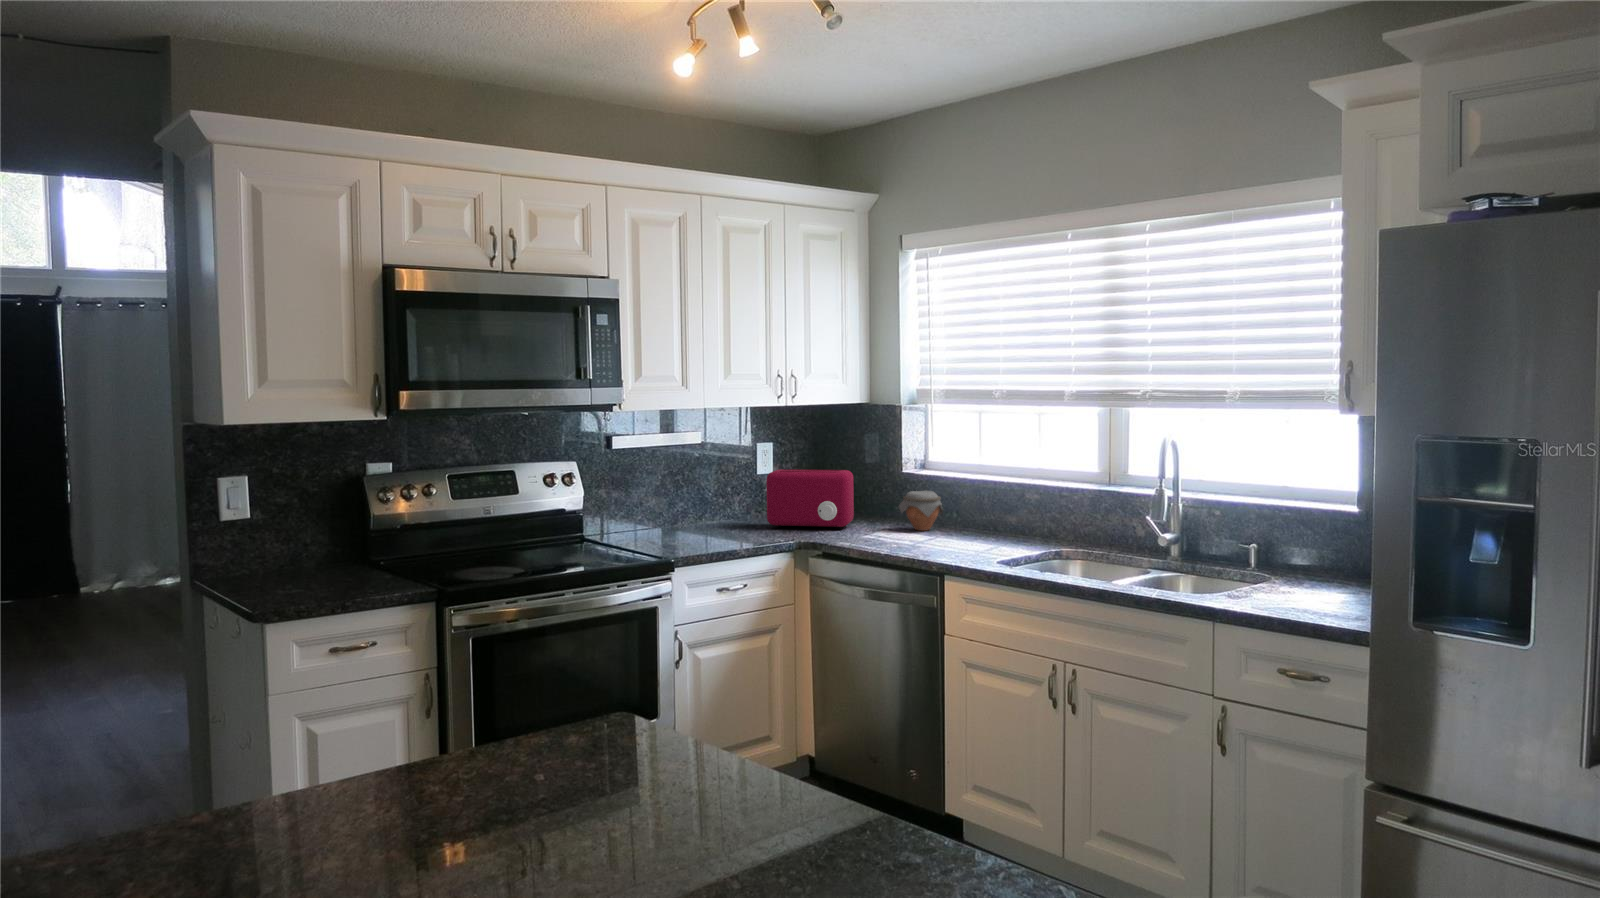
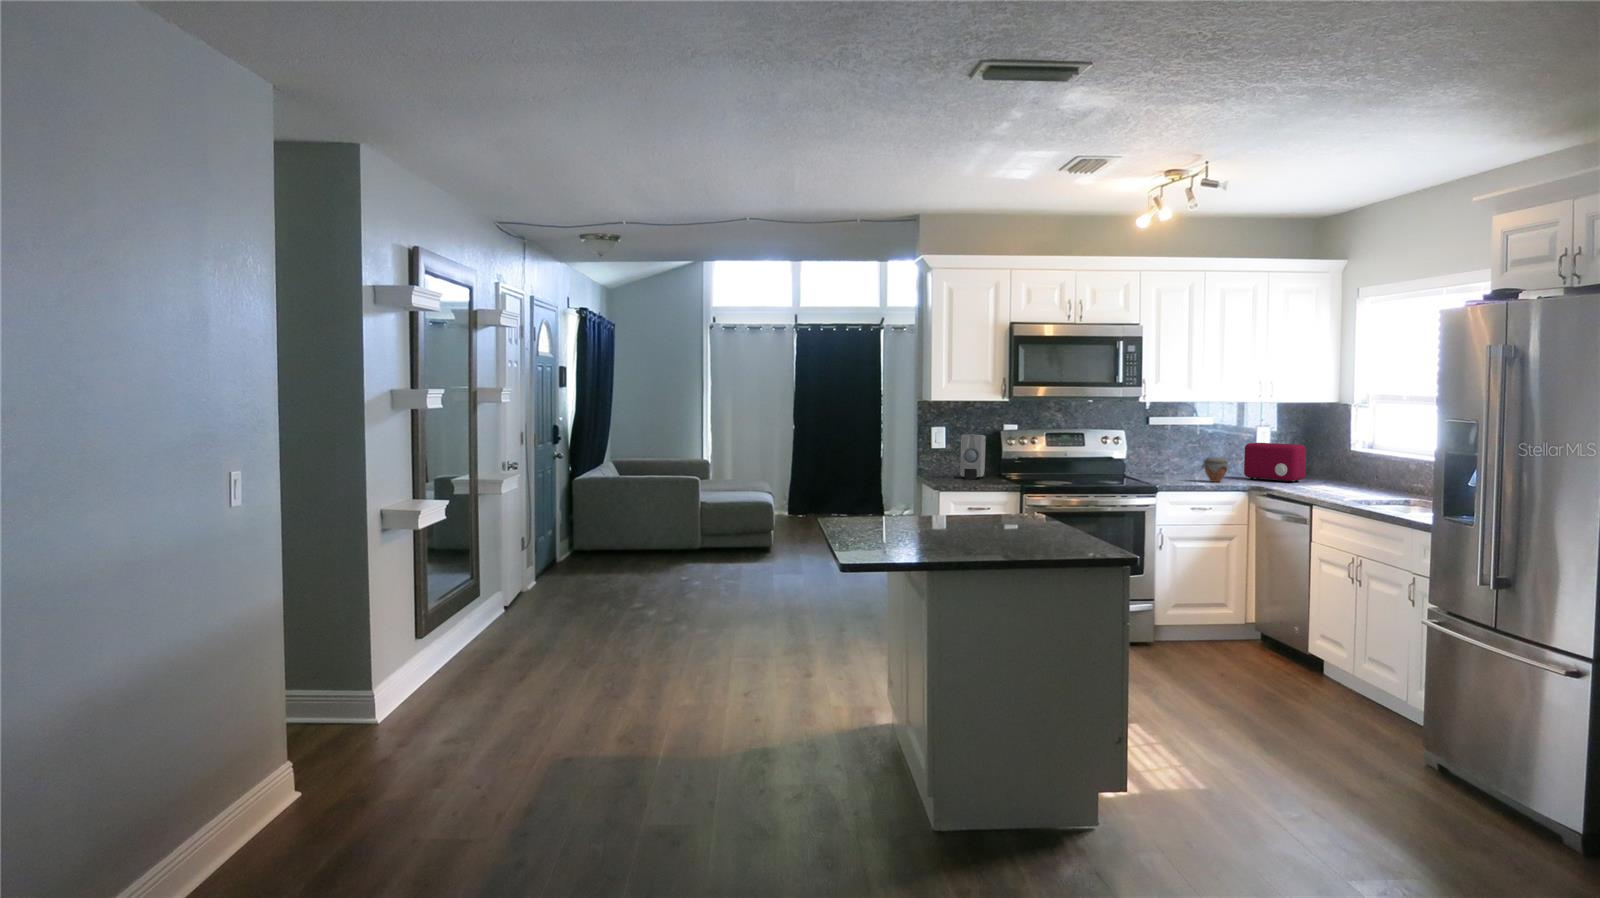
soap dispenser: none [290,490,340,584] -> present [960,434,986,479]
jar: present [899,491,943,531] -> present [1201,457,1229,482]

